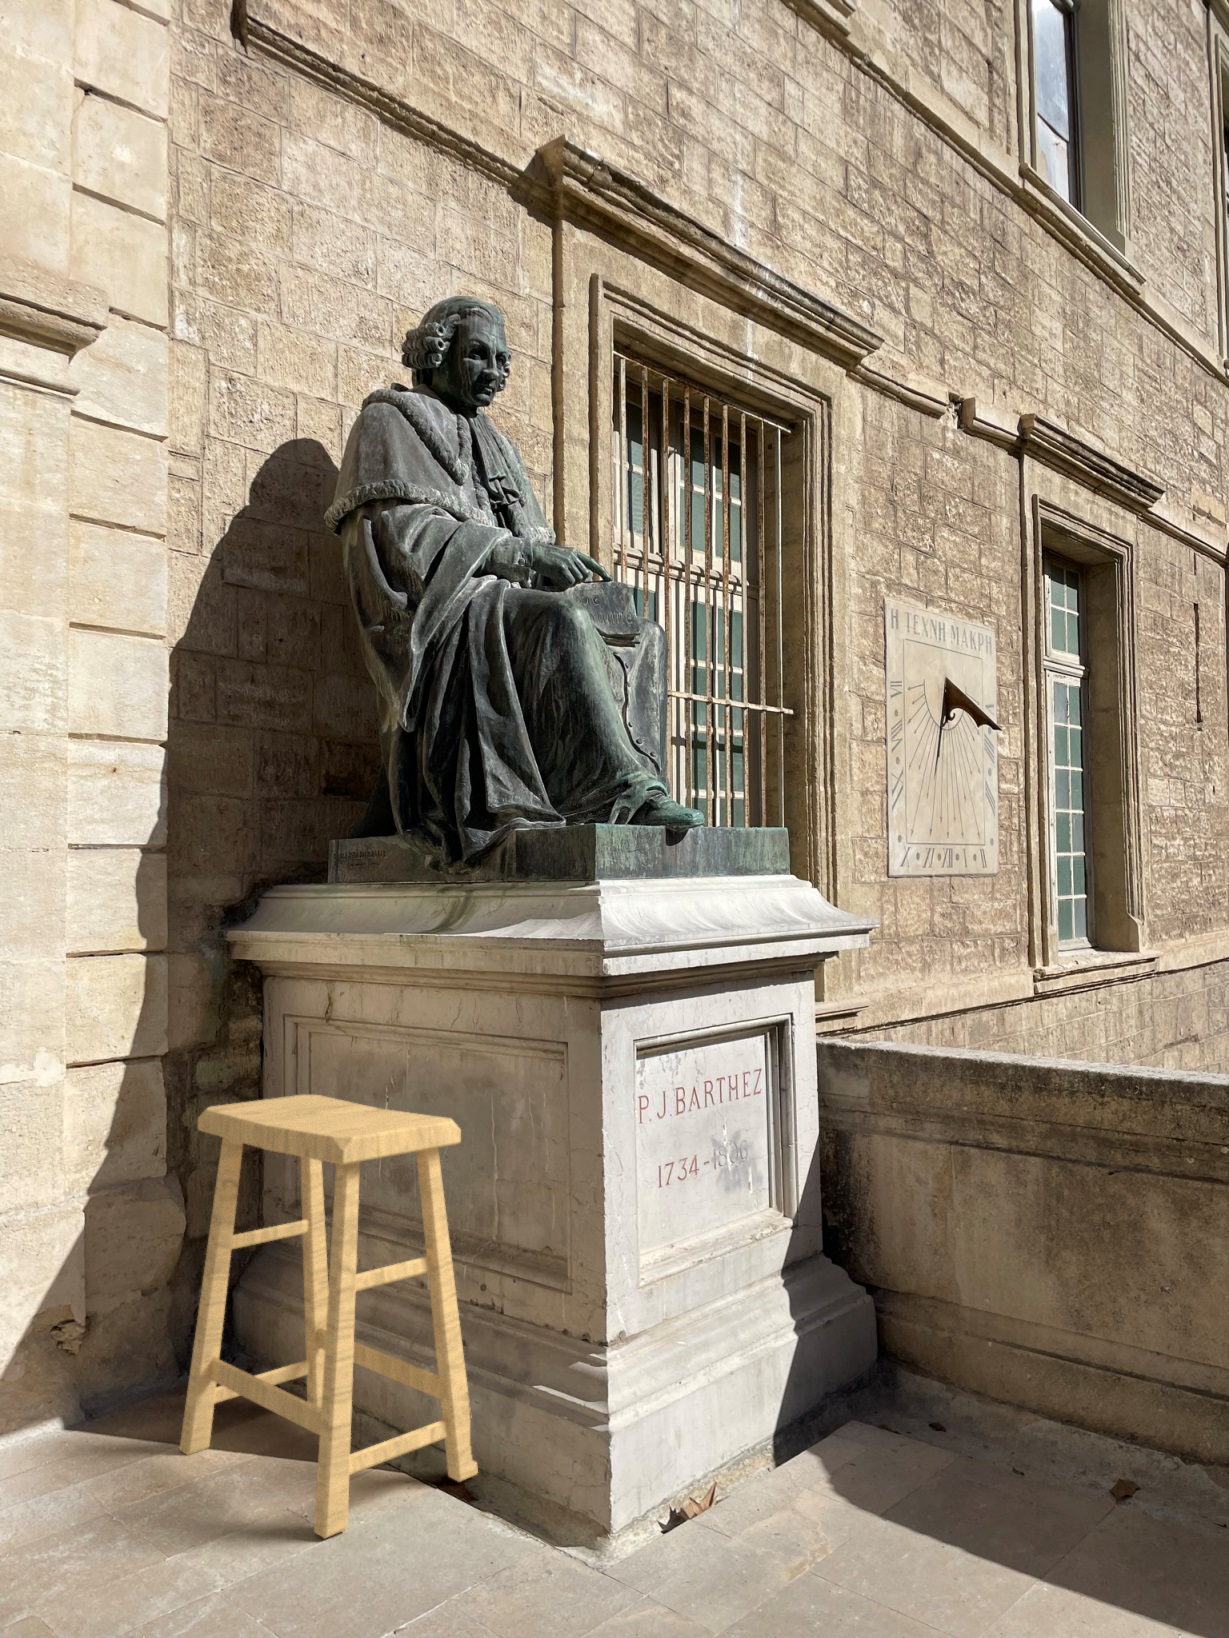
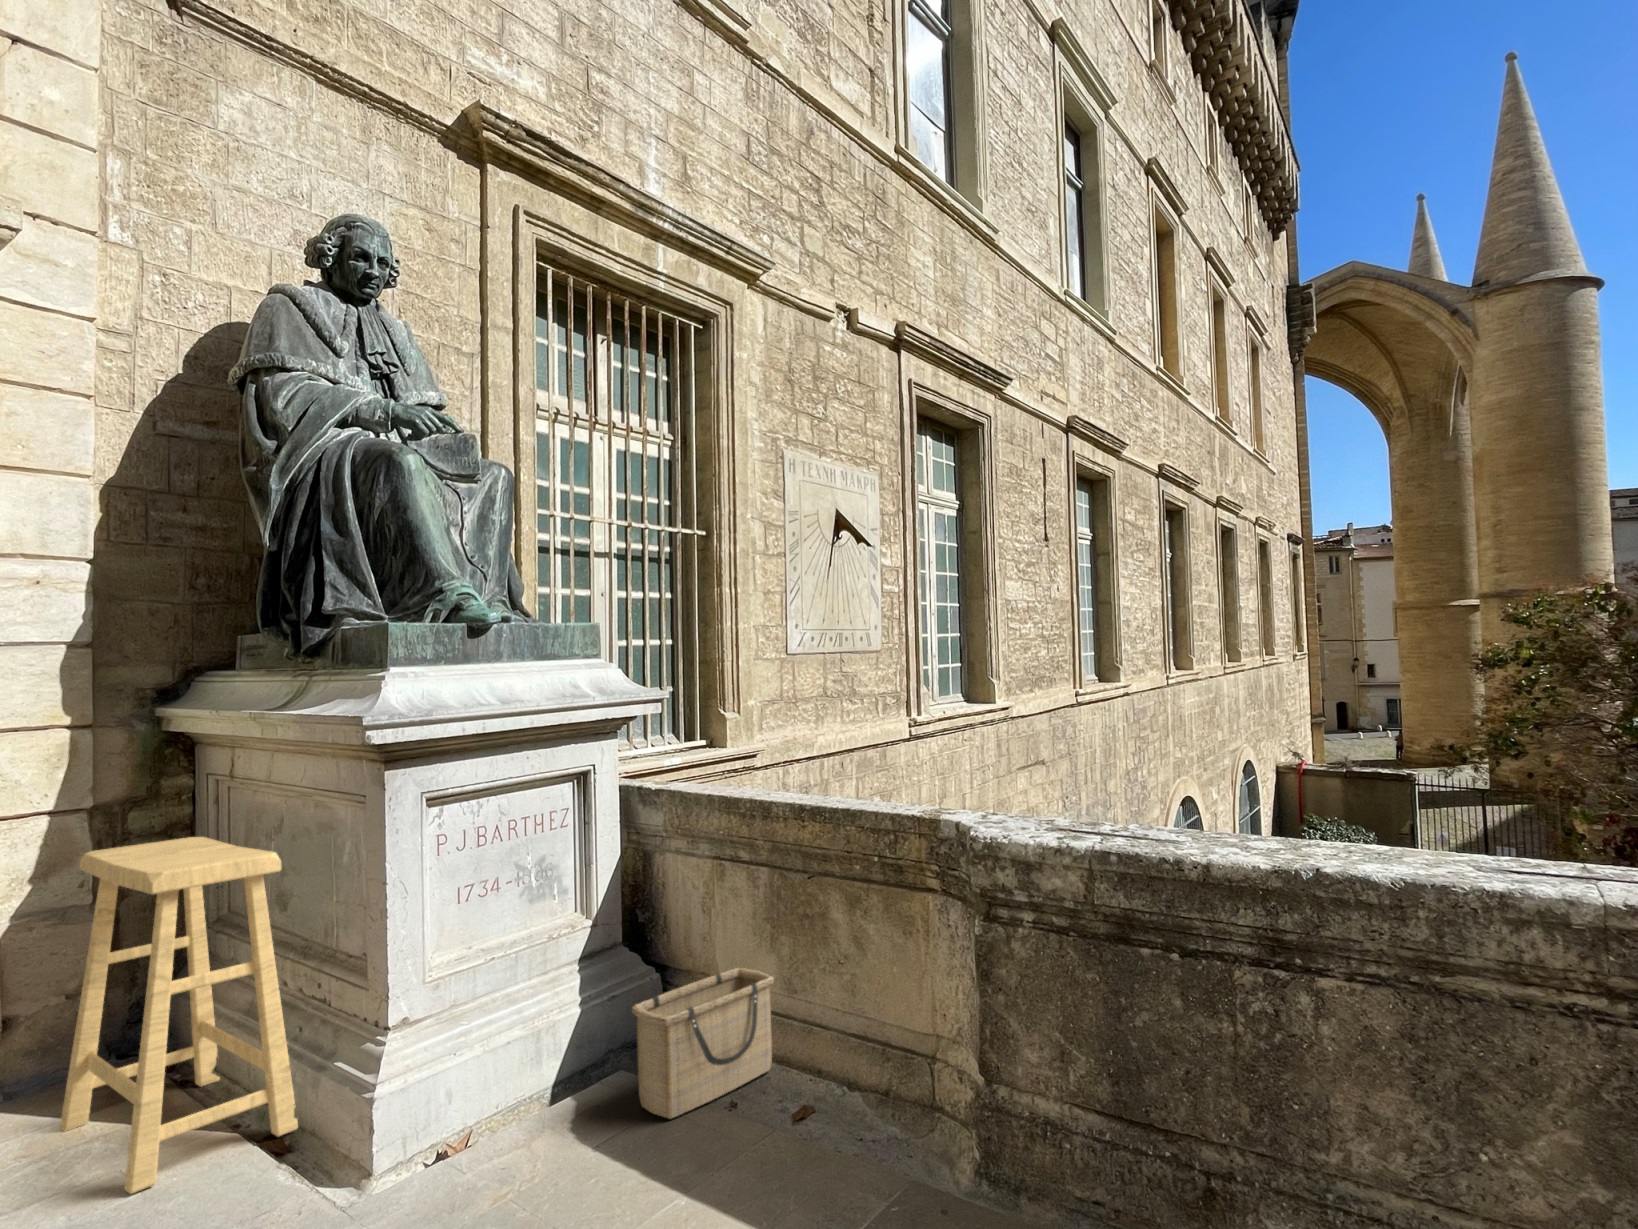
basket: none [899,1303,1066,1499] -> present [632,968,774,1119]

